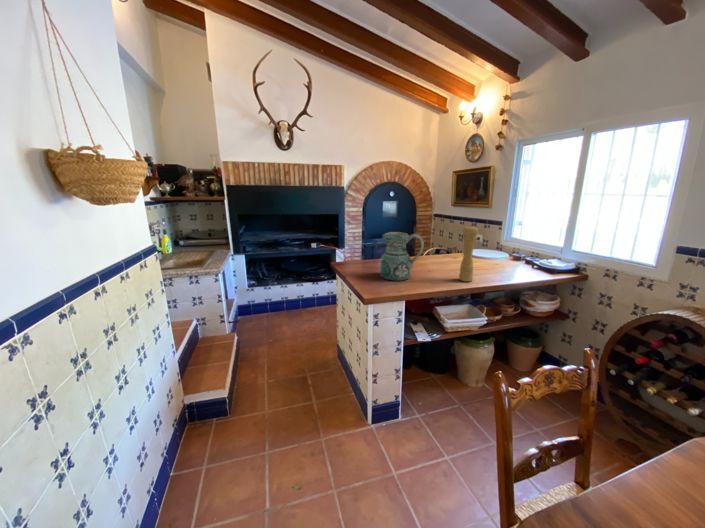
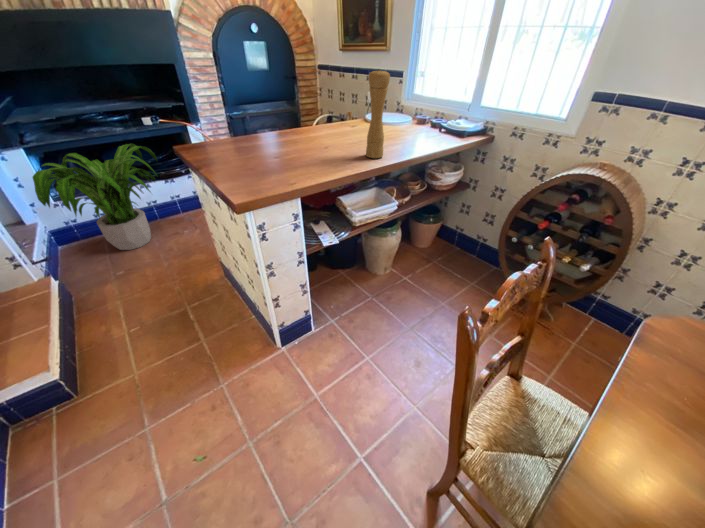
ceramic pitcher: present [380,232,424,281] -> none [245,84,315,168]
potted plant: none [246,259,312,328] -> present [33,144,157,250]

